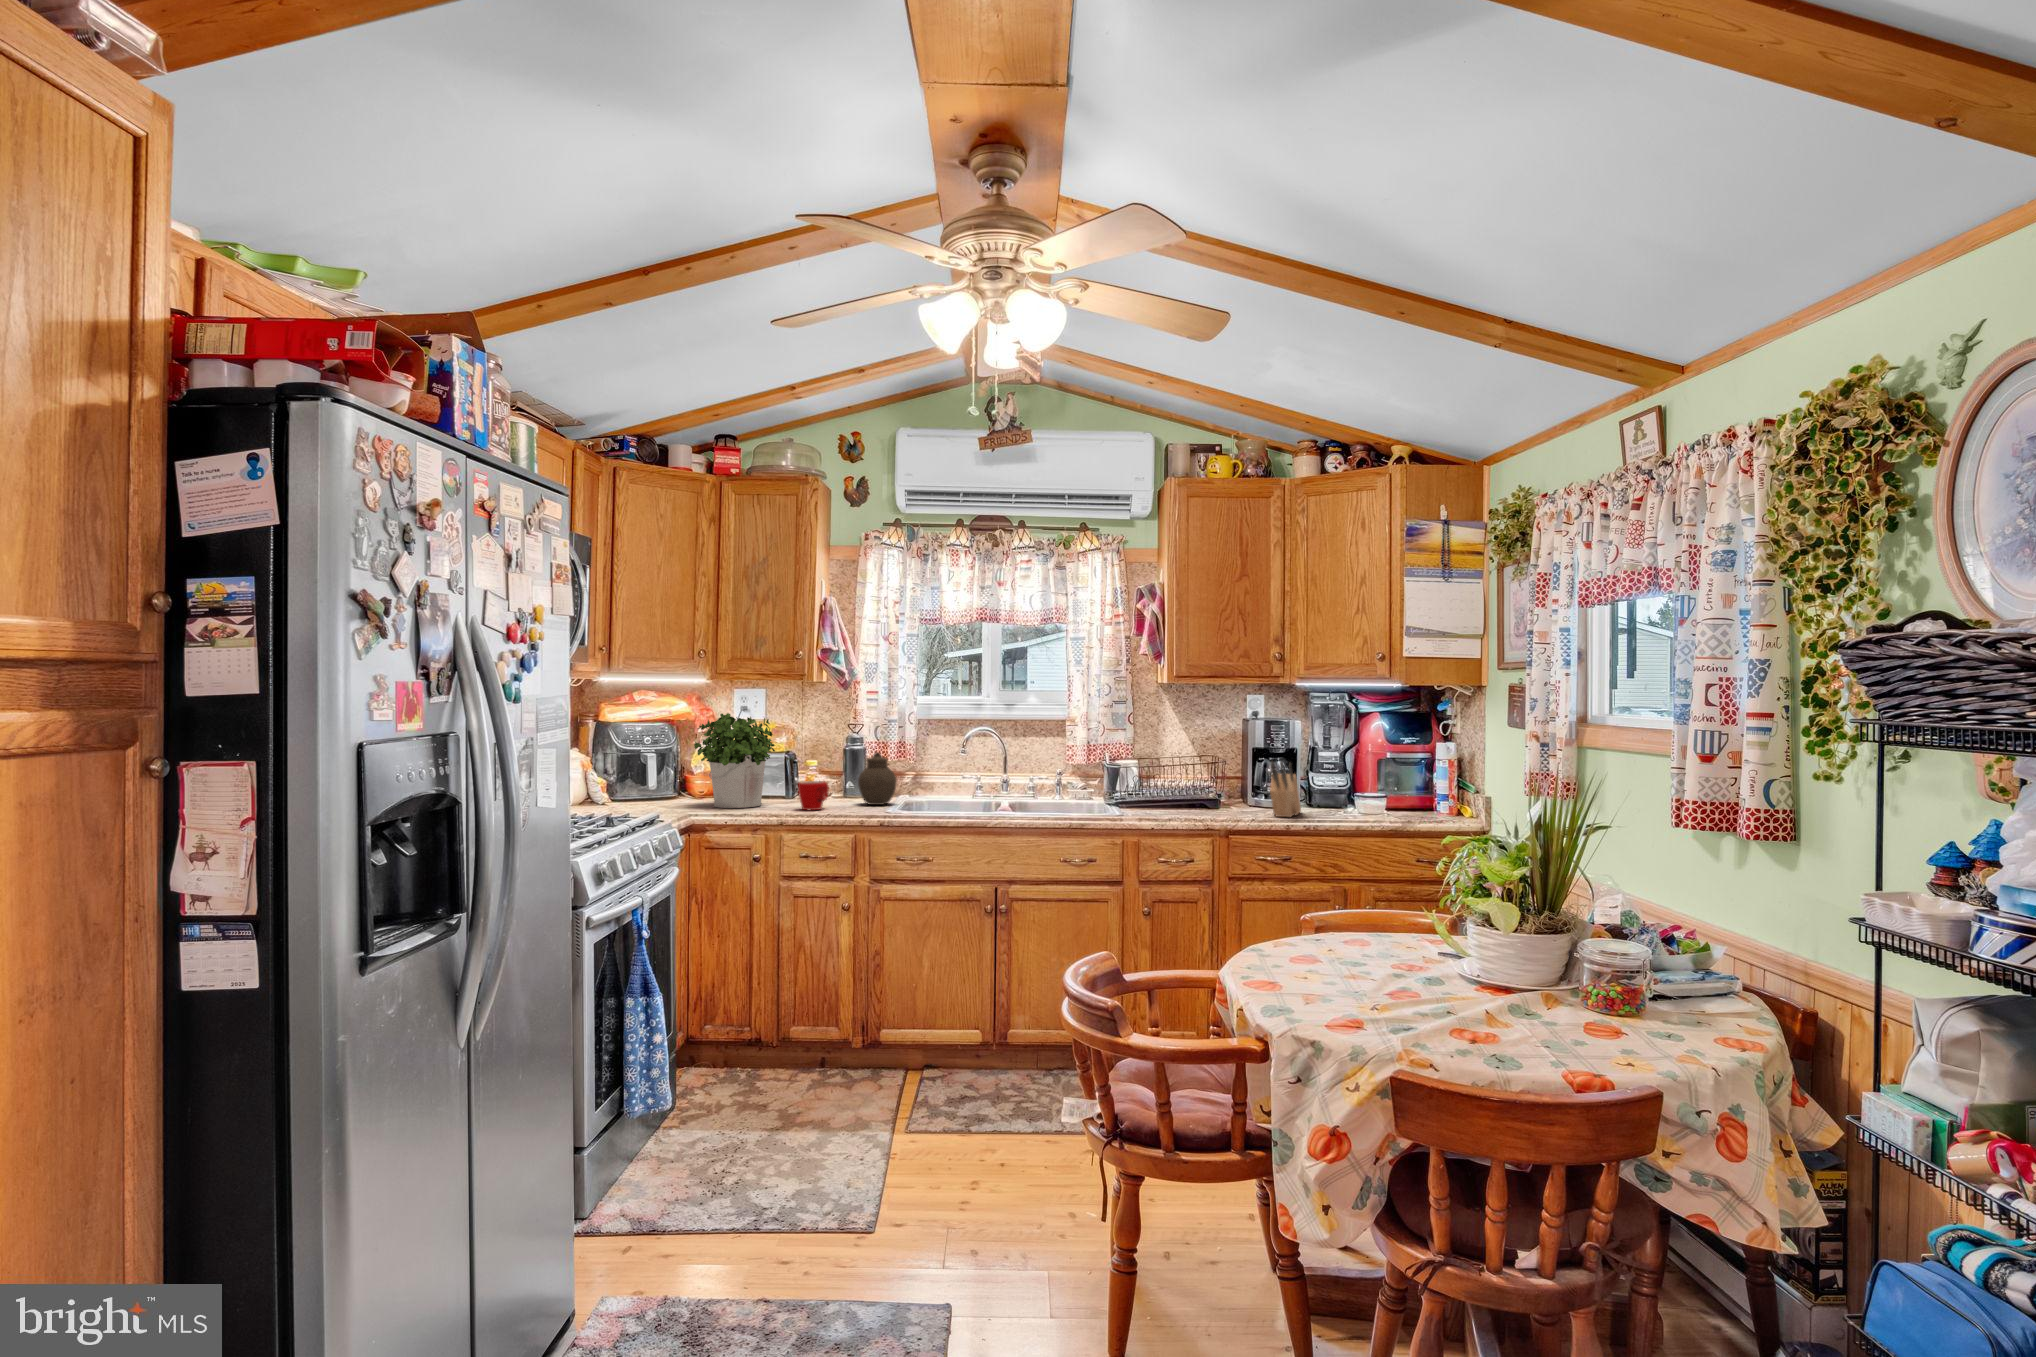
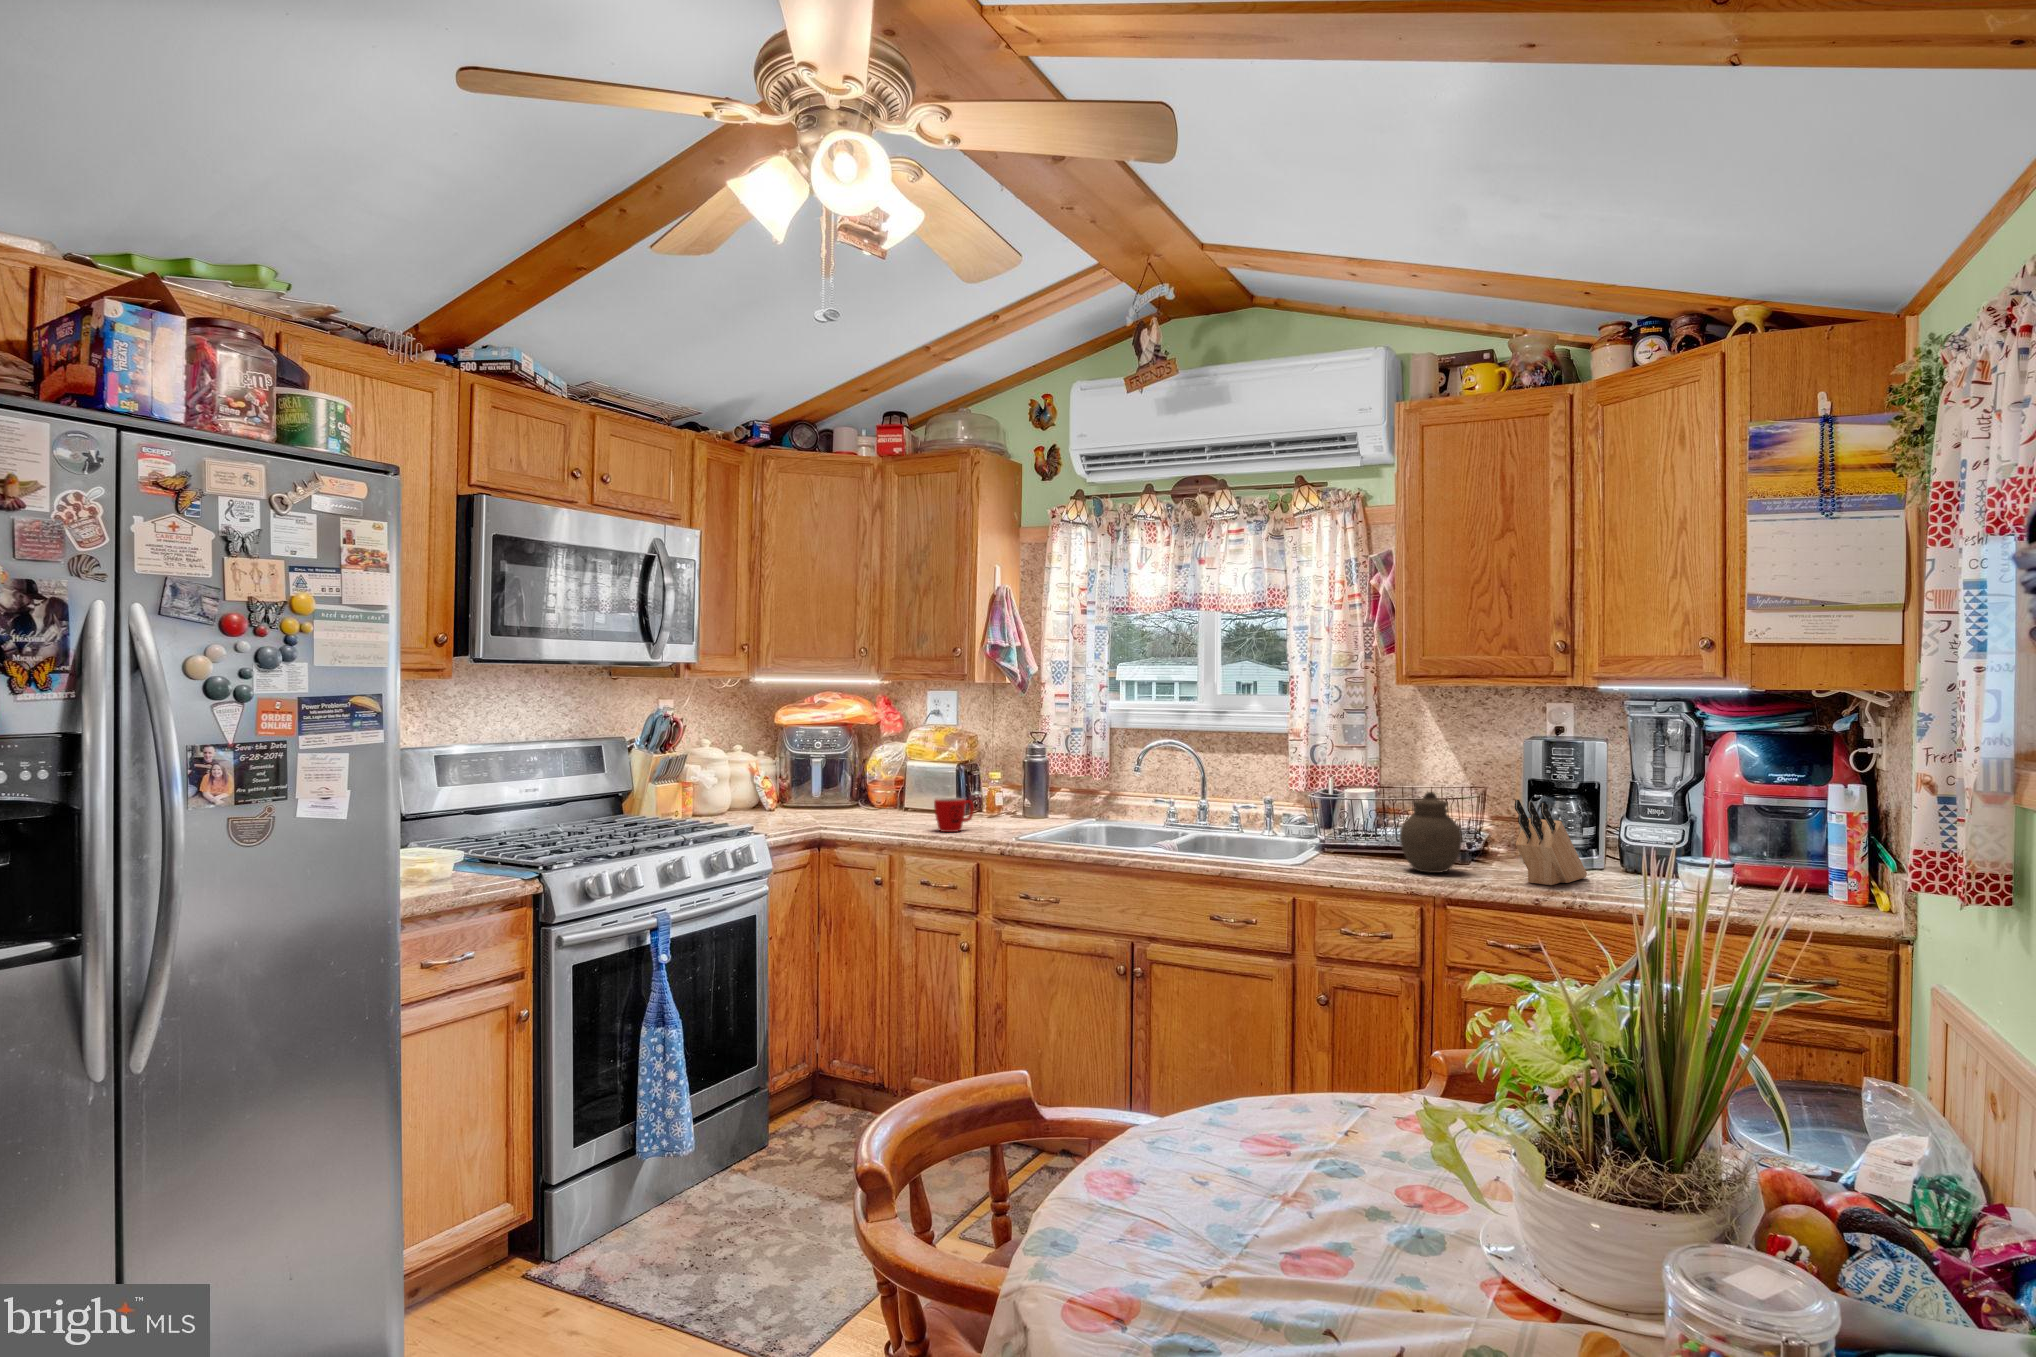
potted plant: present [694,713,775,808] -> none [840,718,929,824]
jar: present [858,752,897,805] -> present [1400,792,1462,873]

